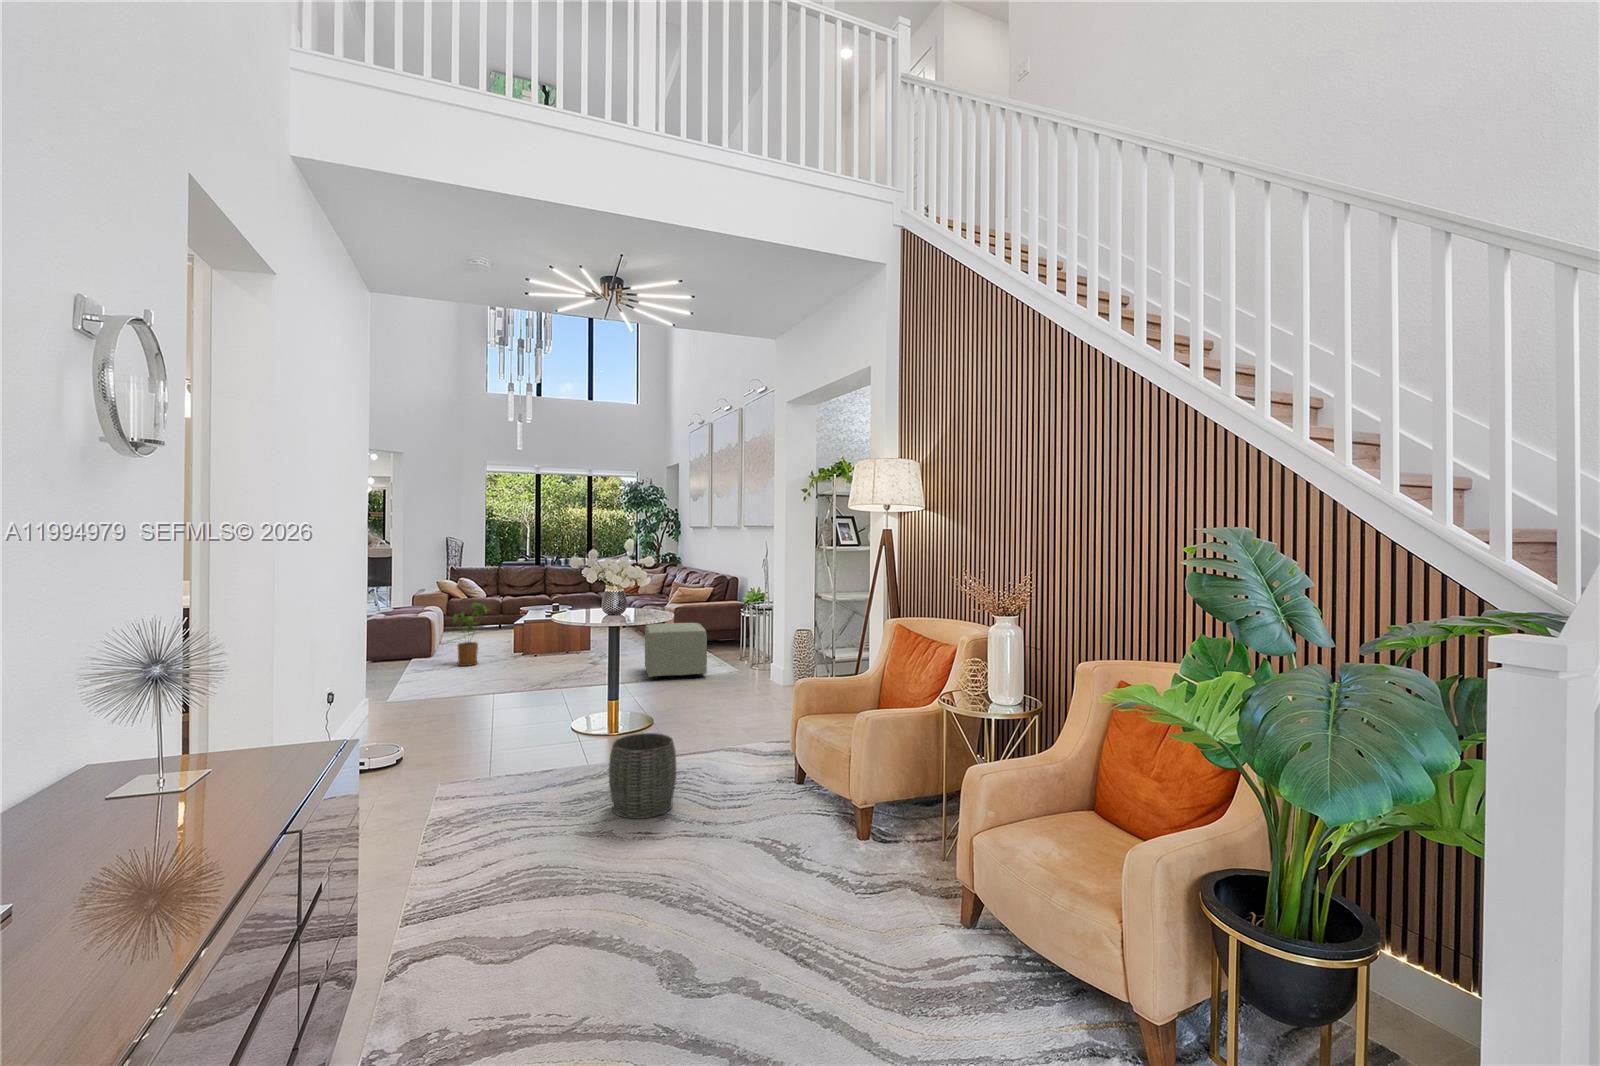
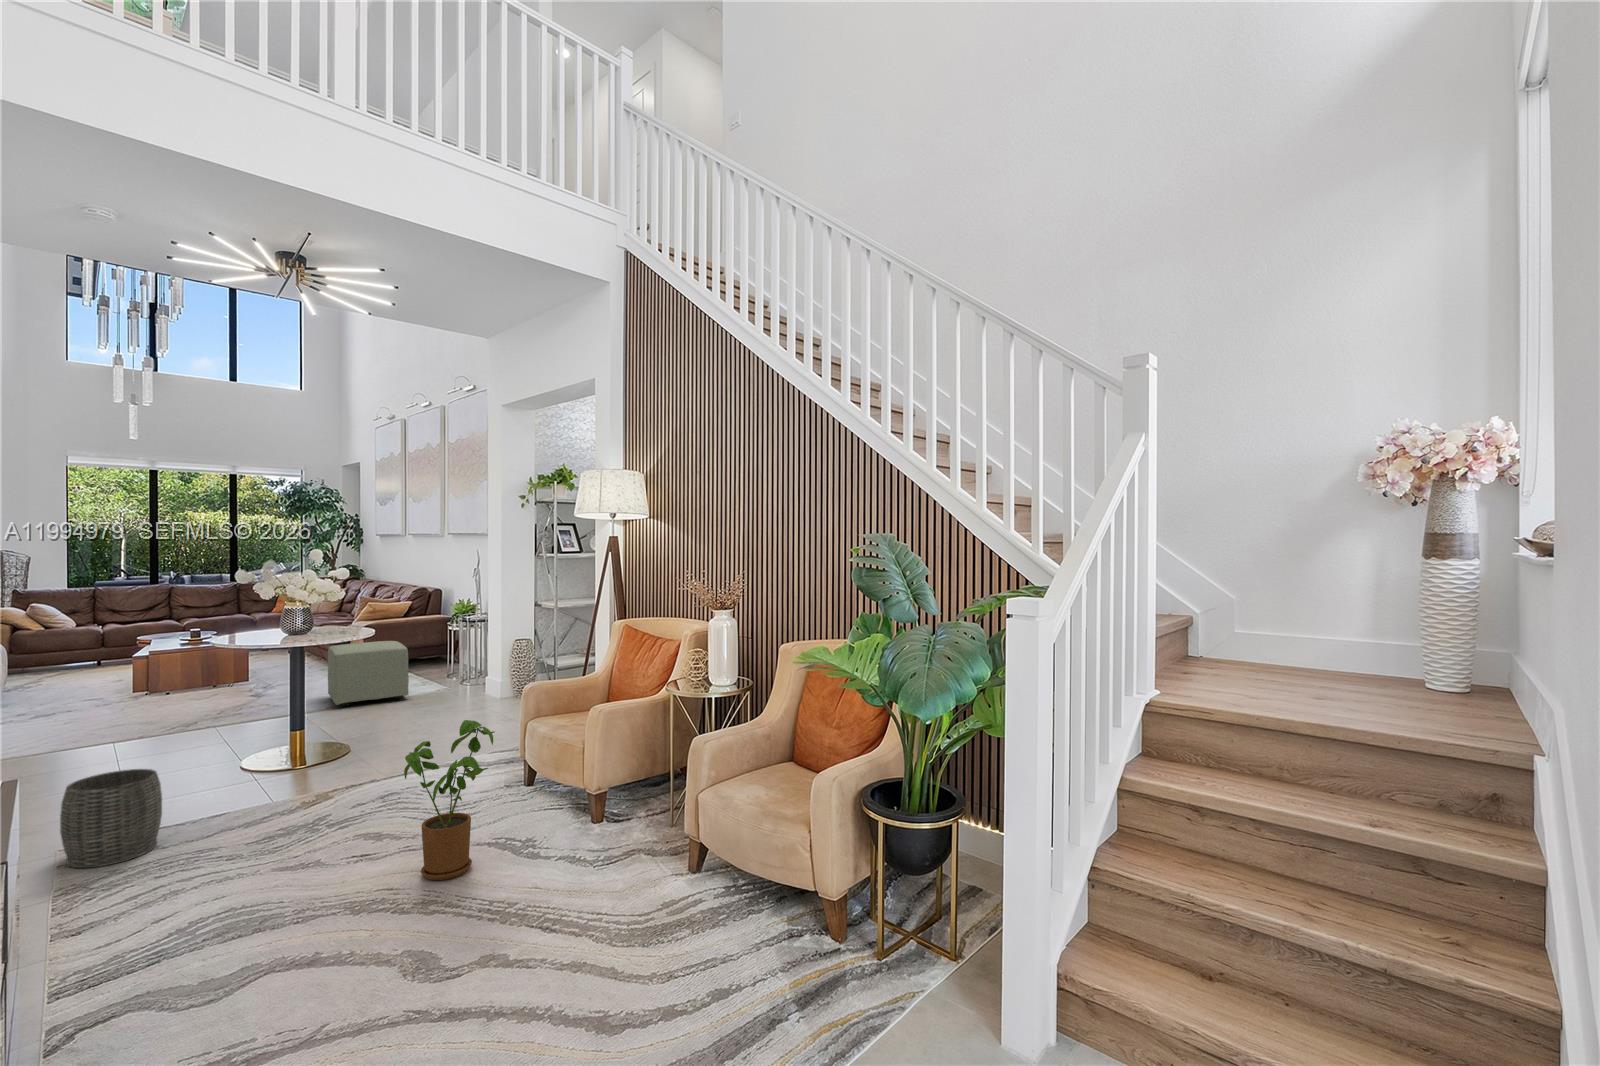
house plant: present [453,603,490,666] -> present [404,720,495,880]
woven basket: present [609,733,676,819] -> present [60,769,162,868]

